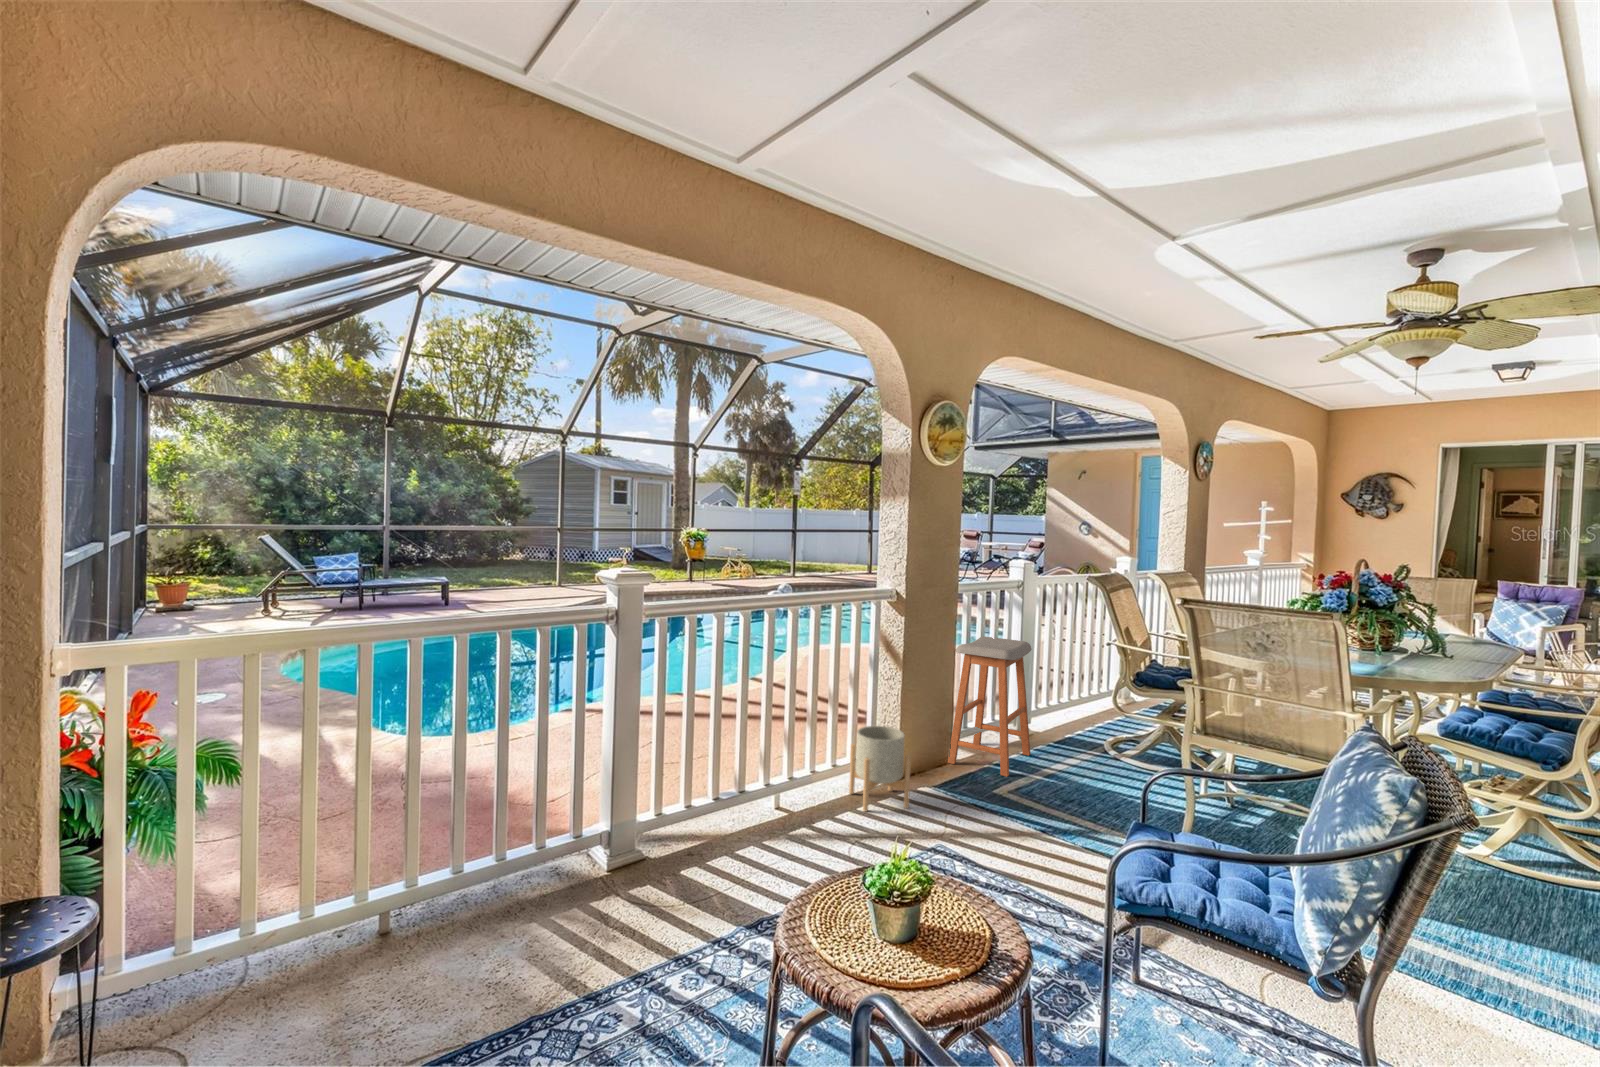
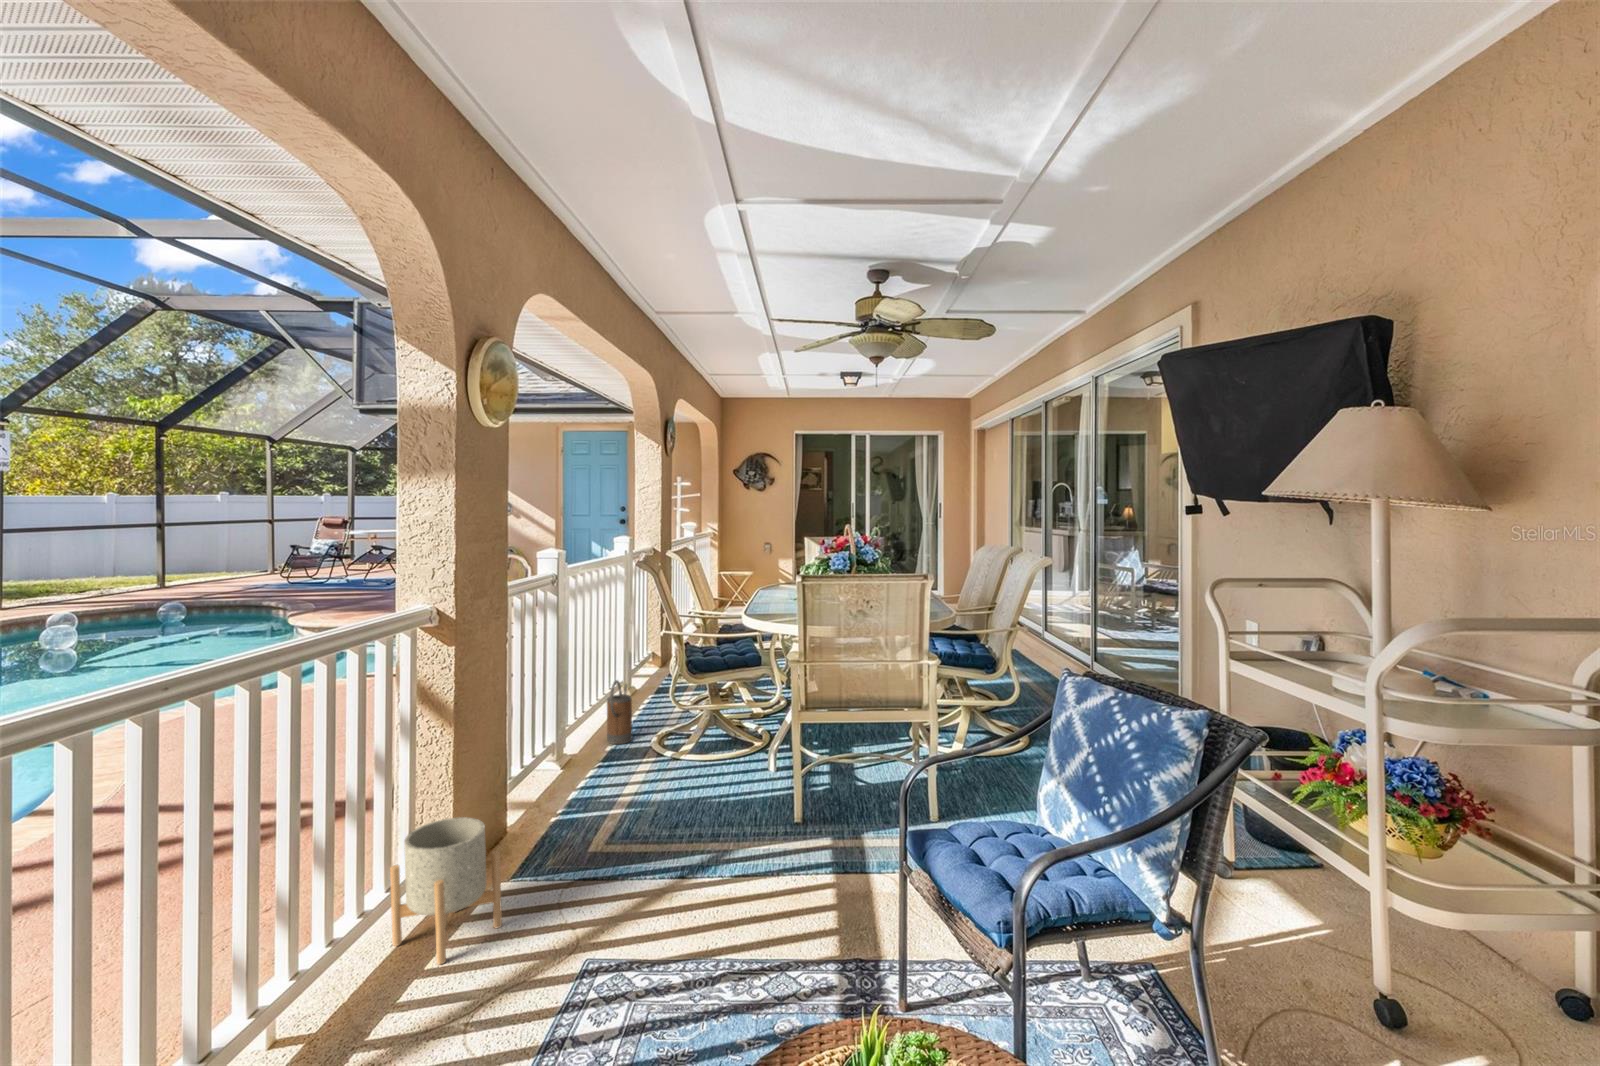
stool: present [948,636,1032,777] -> none [501,651,588,835]
watering can: none [1072,679,1099,736] -> present [607,680,633,744]

